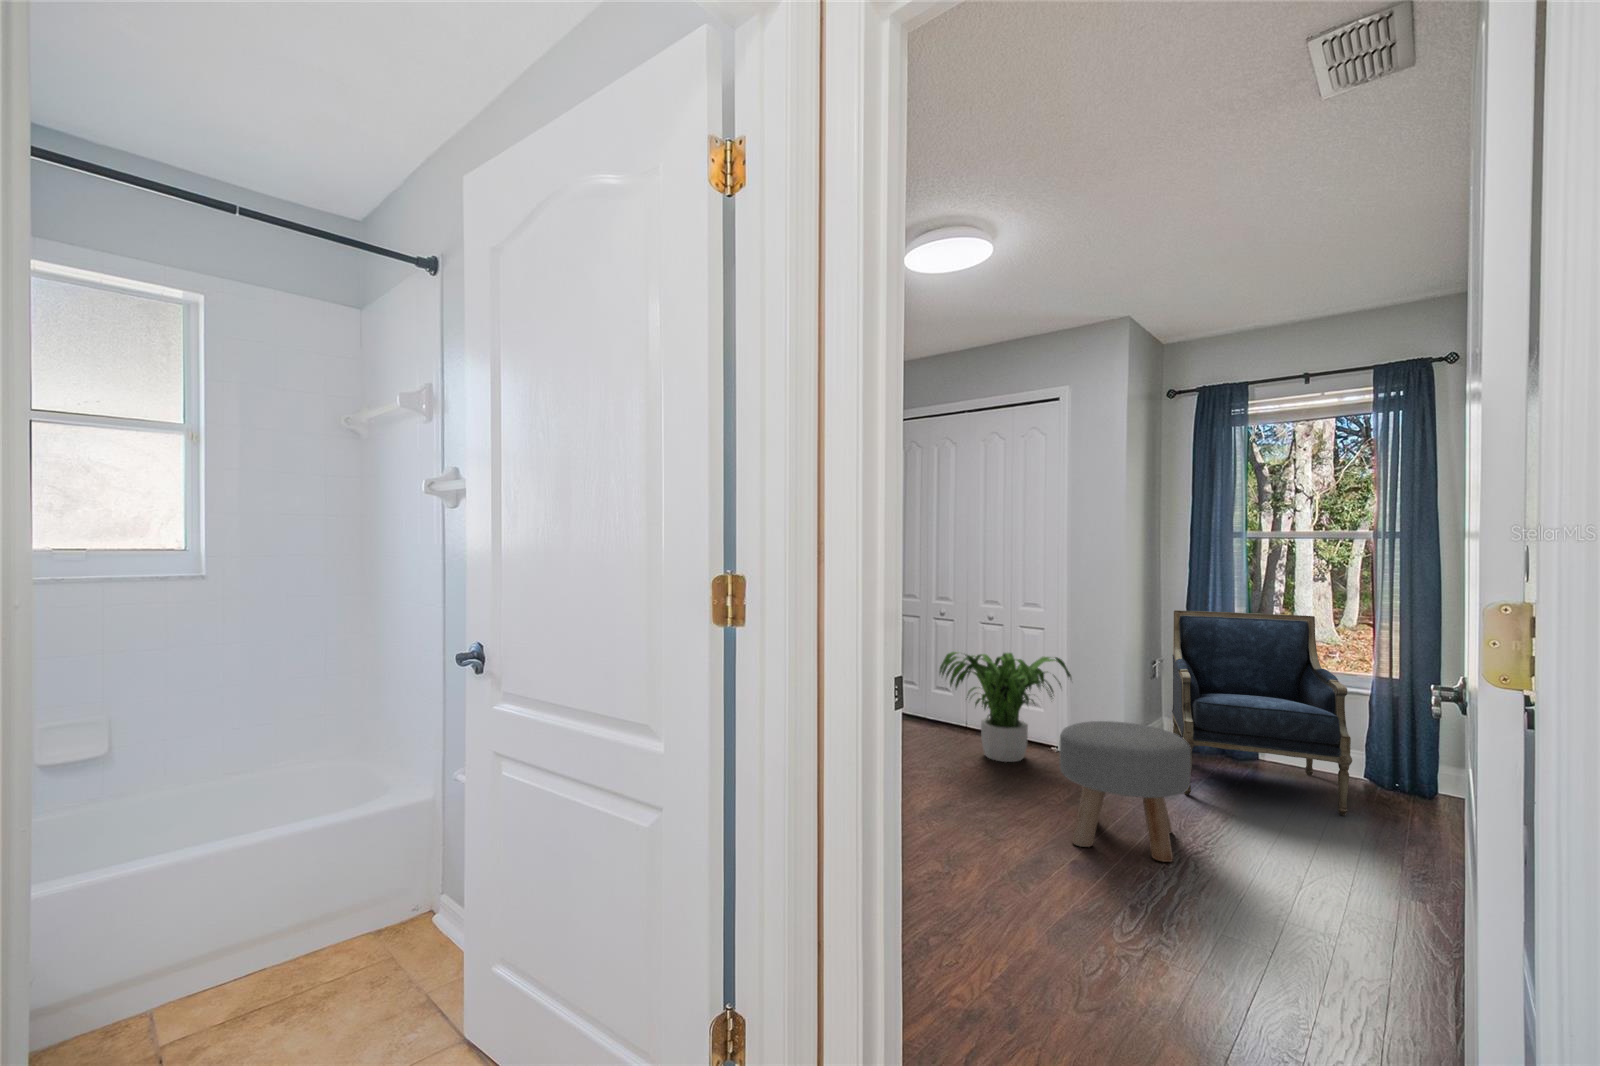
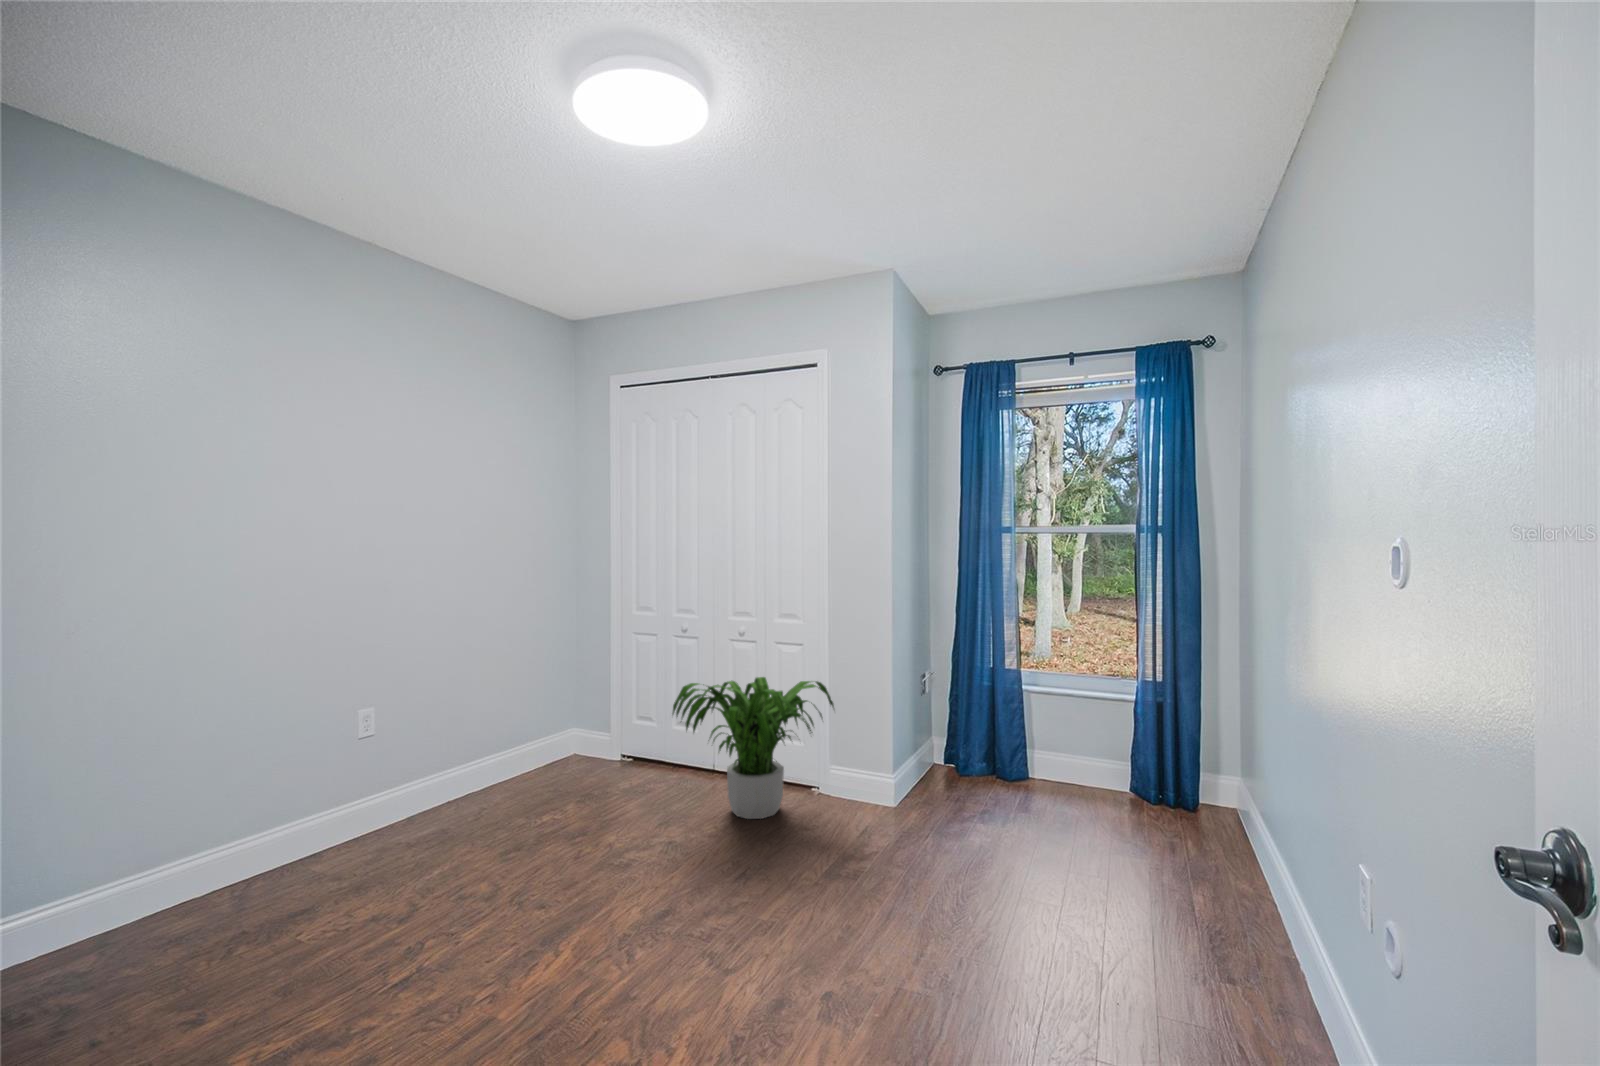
armchair: present [1172,610,1352,815] -> none [943,617,1133,849]
ottoman: present [1059,721,1191,862] -> none [818,773,978,973]

